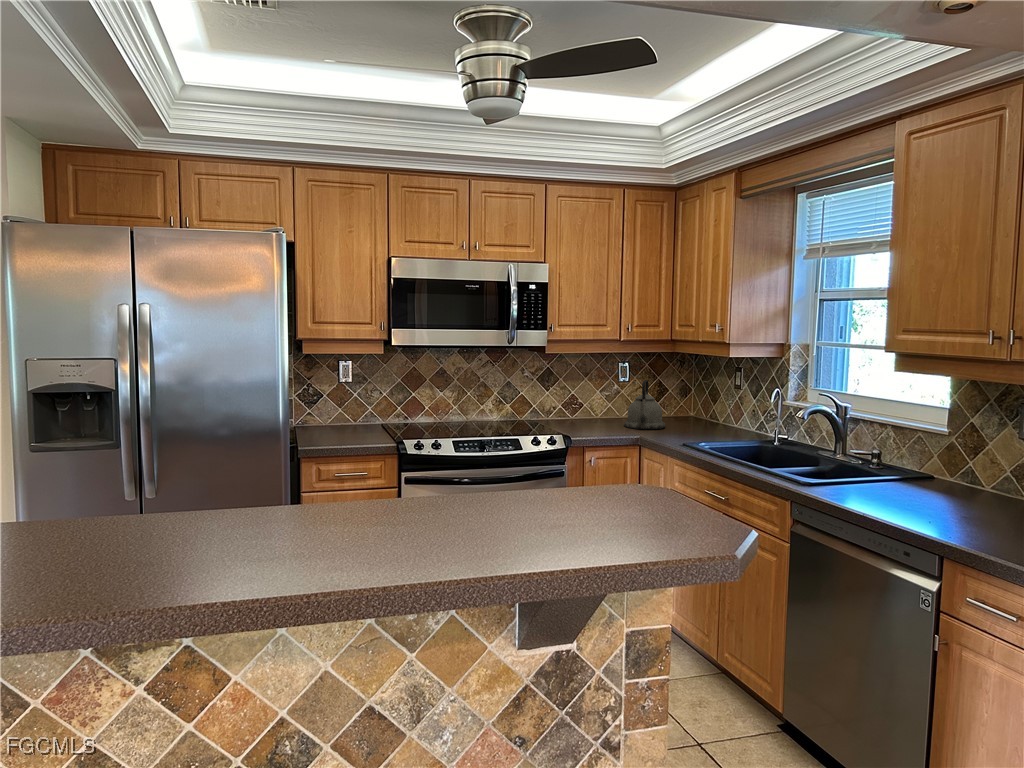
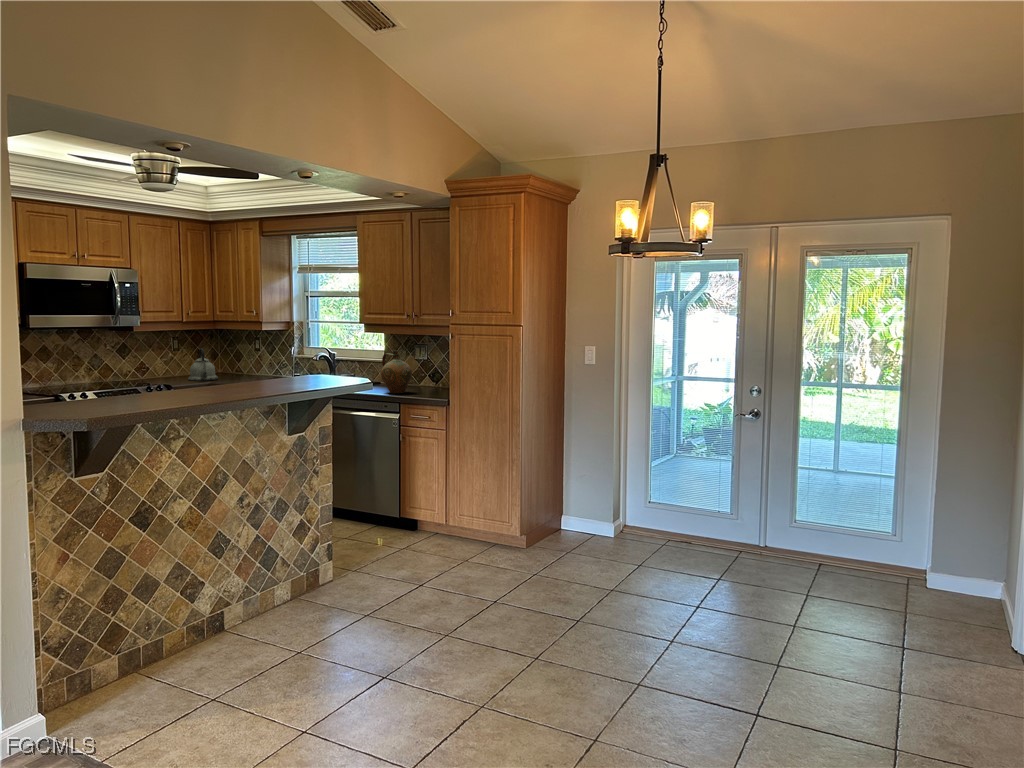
ceramic jug: none [918,417,1004,520] -> present [381,350,412,393]

